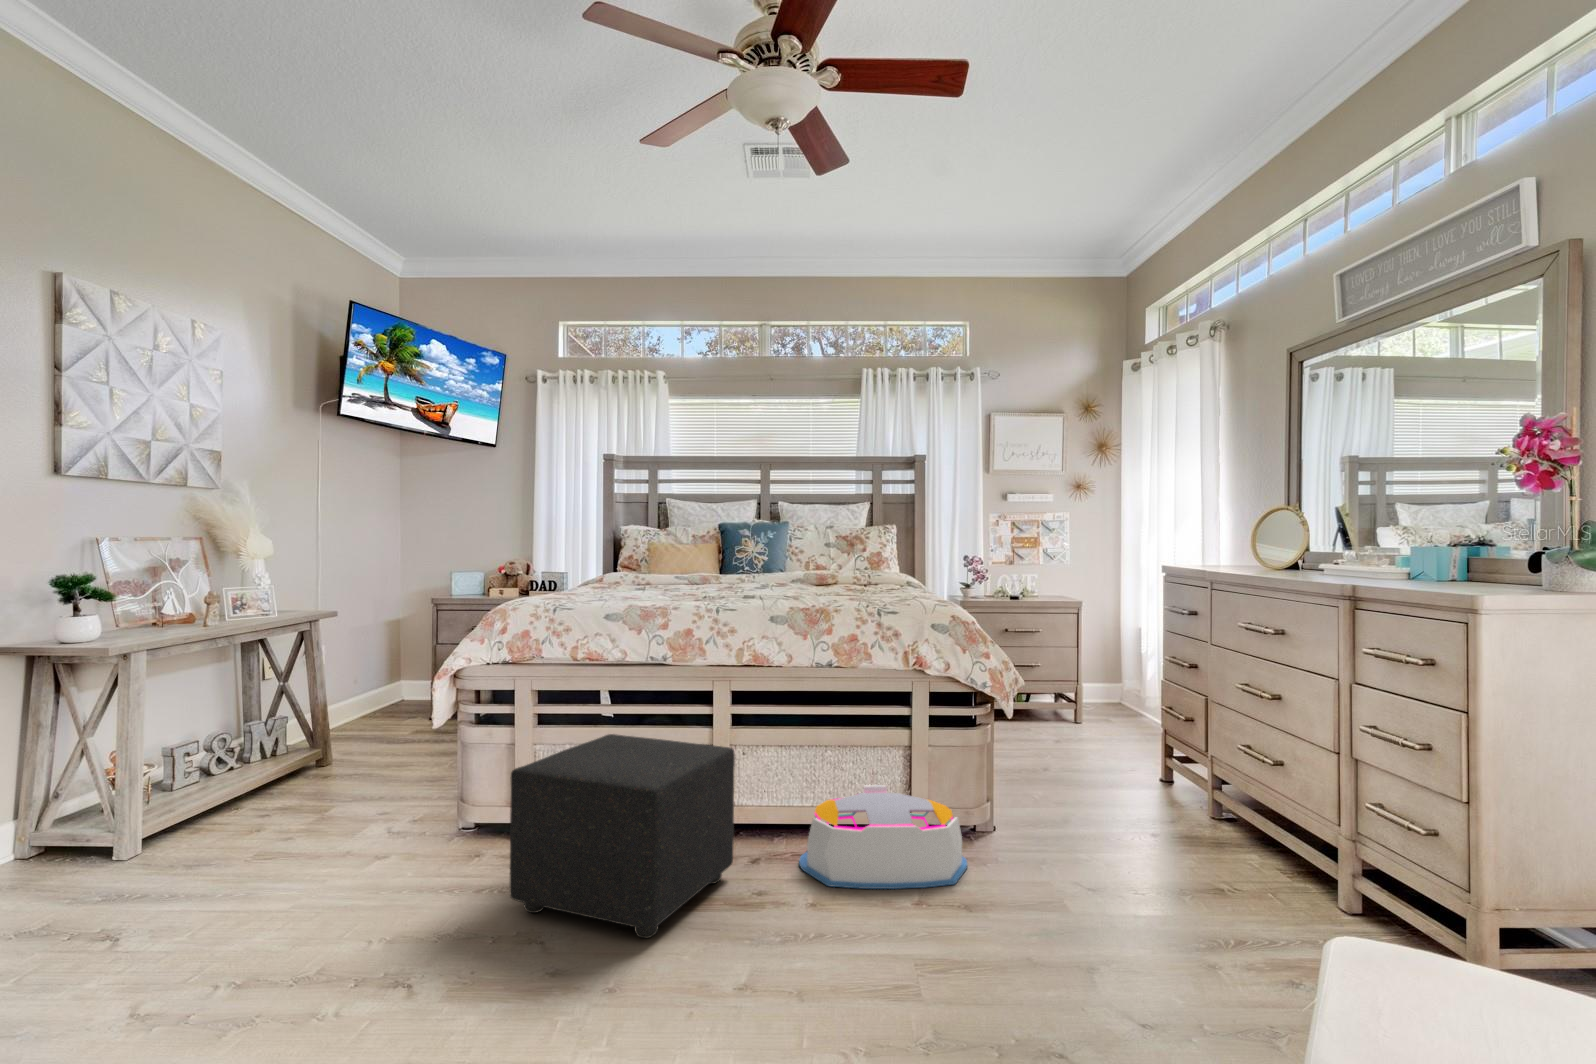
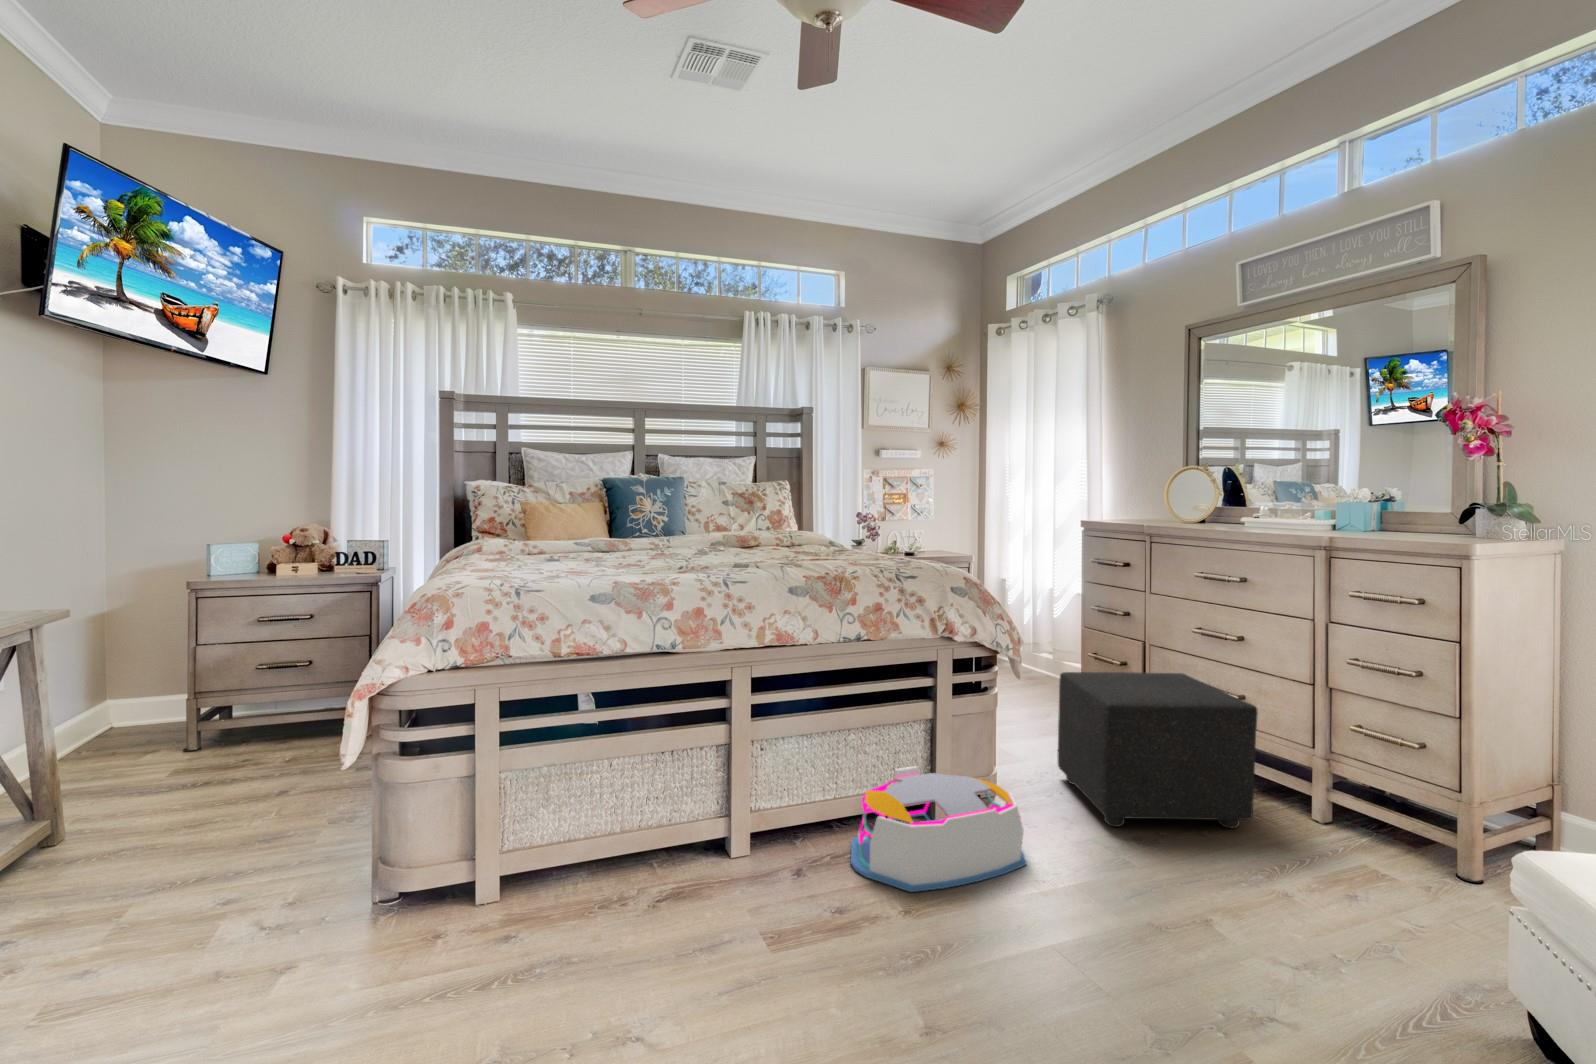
ottoman: present [510,734,735,938] -> present [1058,672,1258,828]

